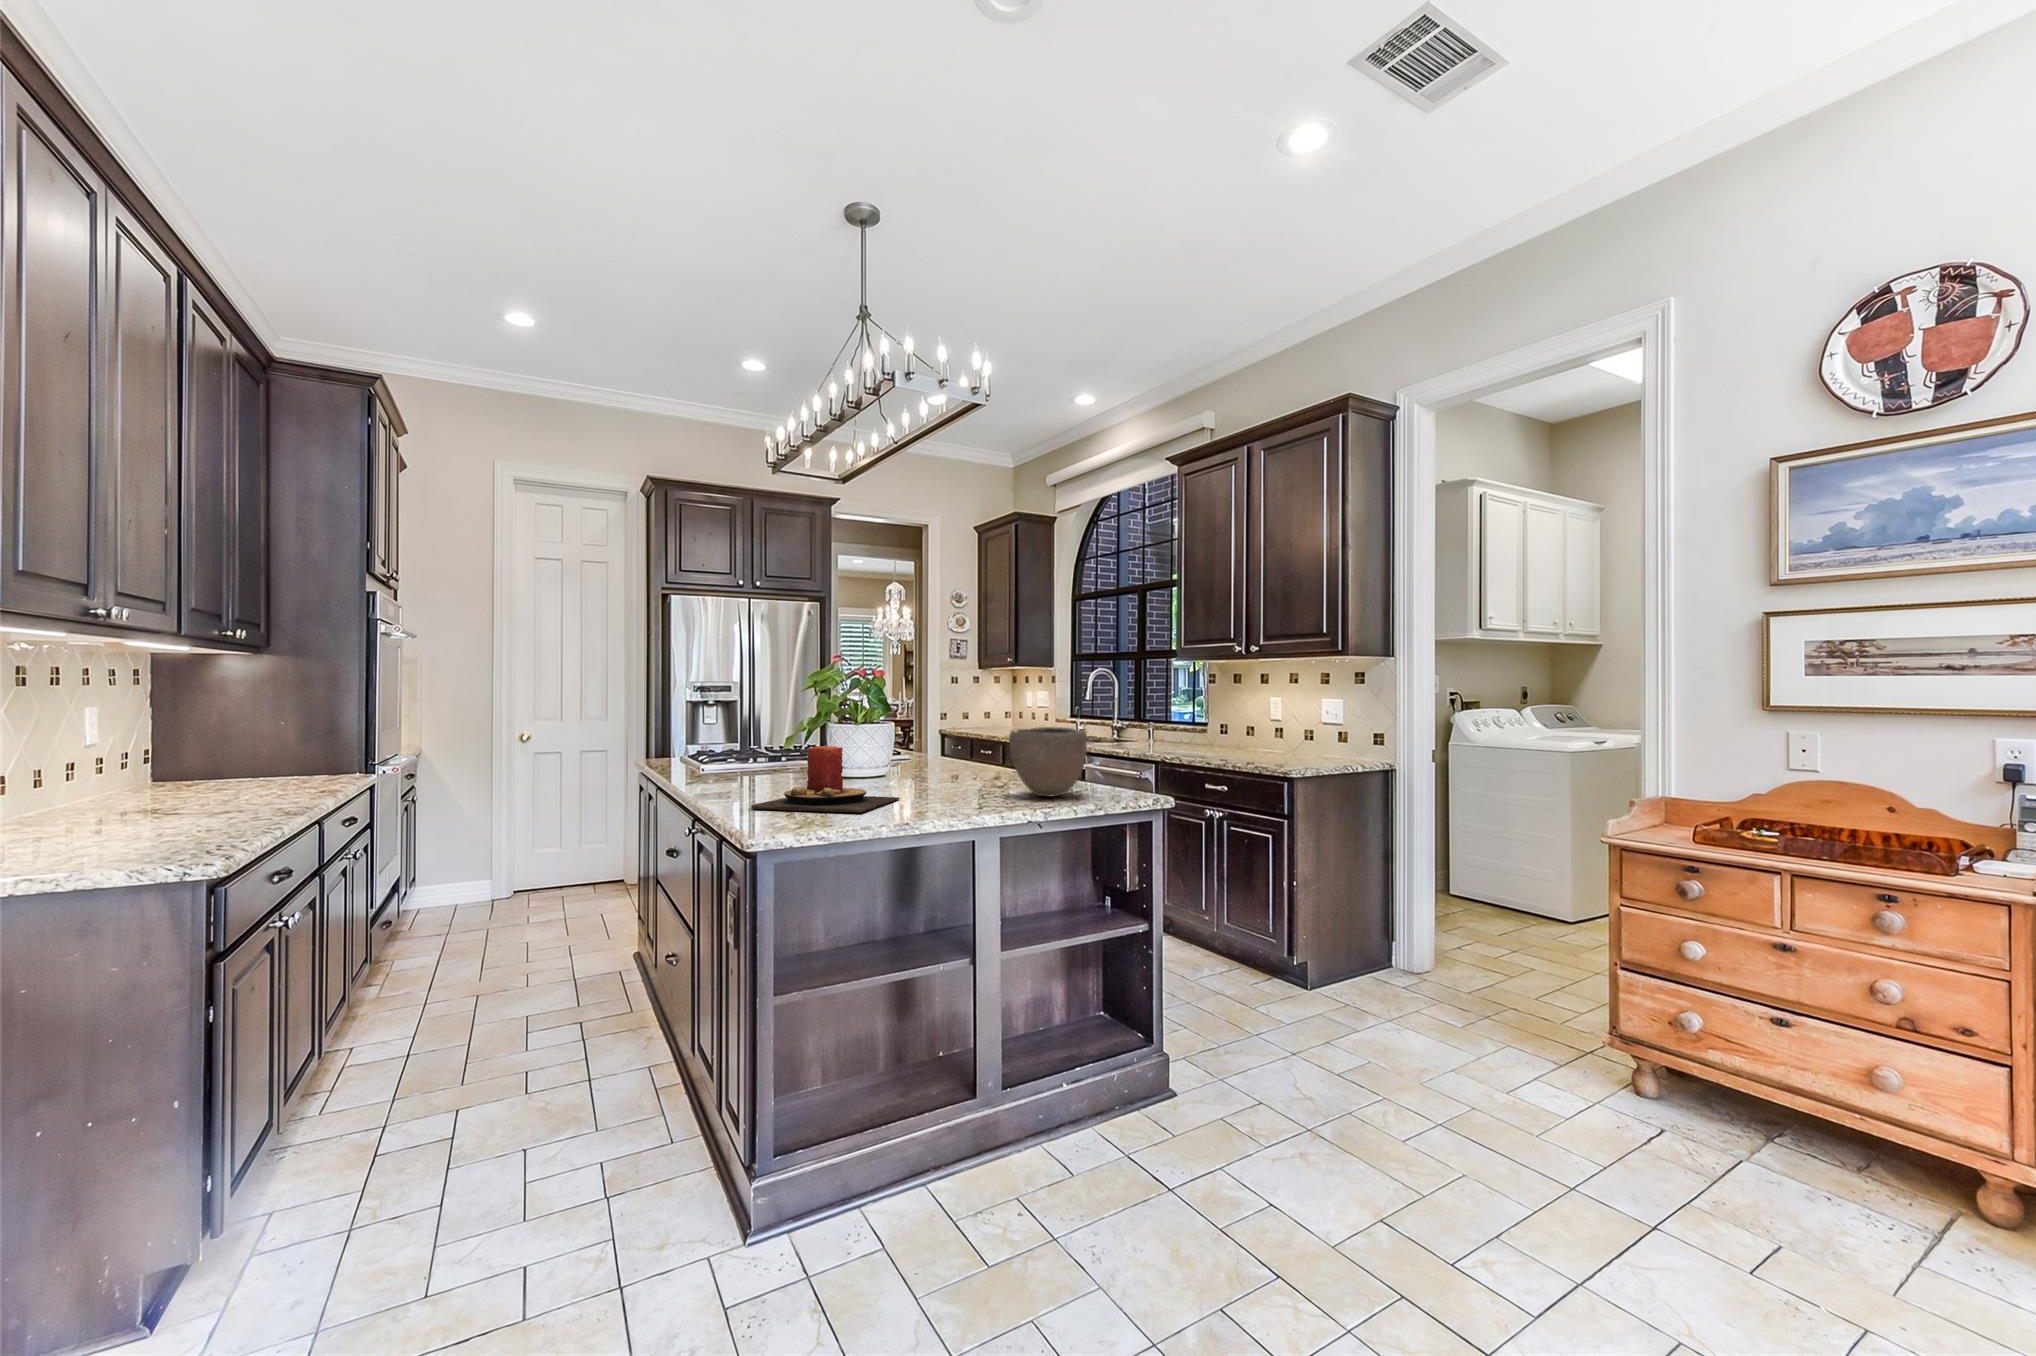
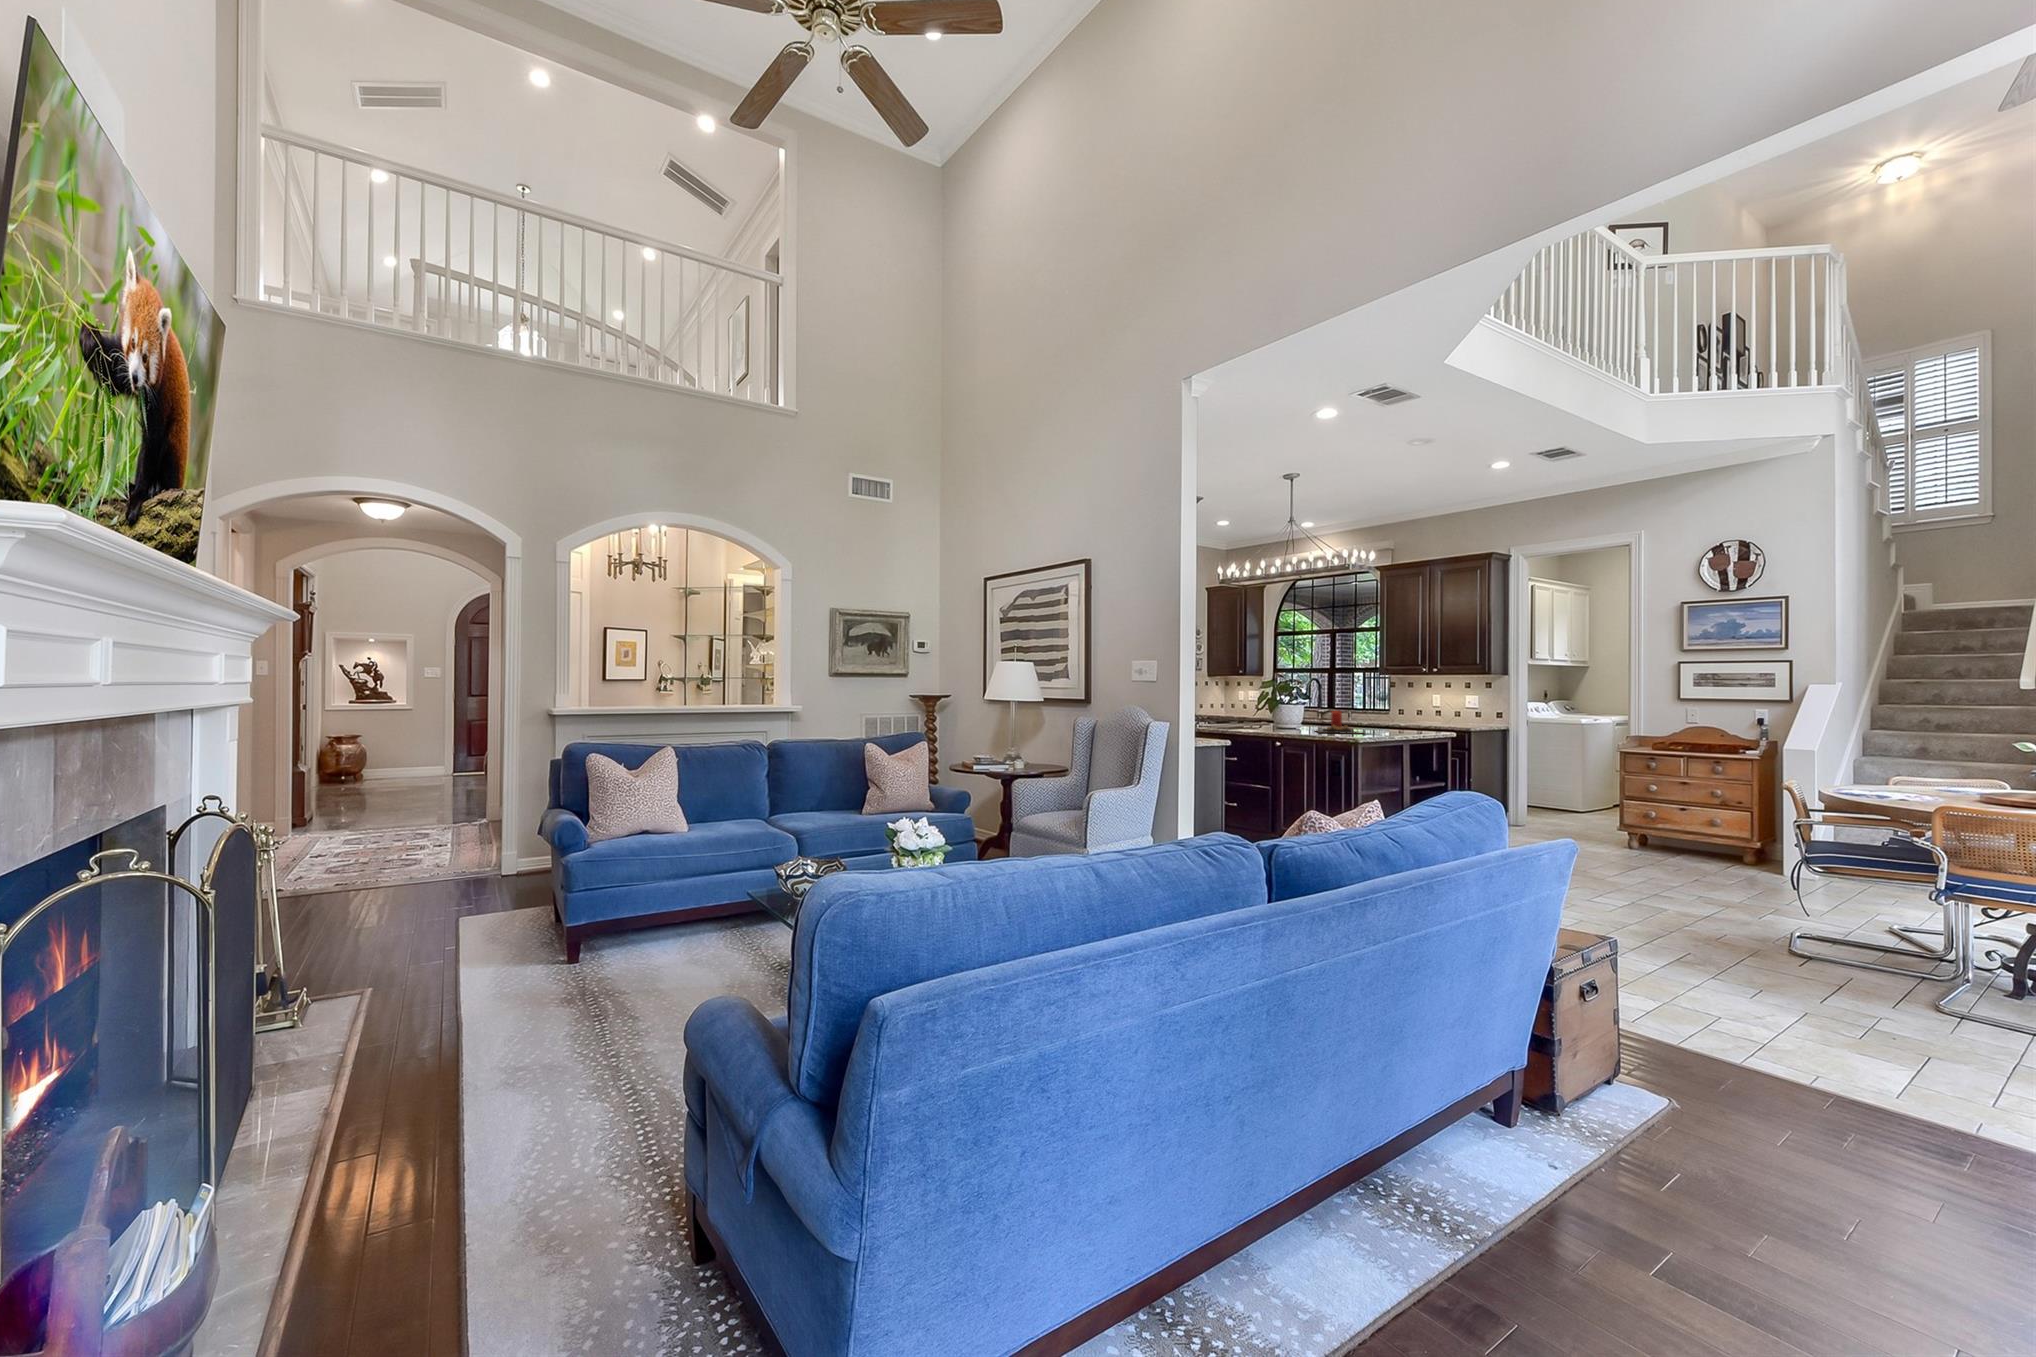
bowl: present [1009,727,1087,797] -> none [1393,705,1426,731]

